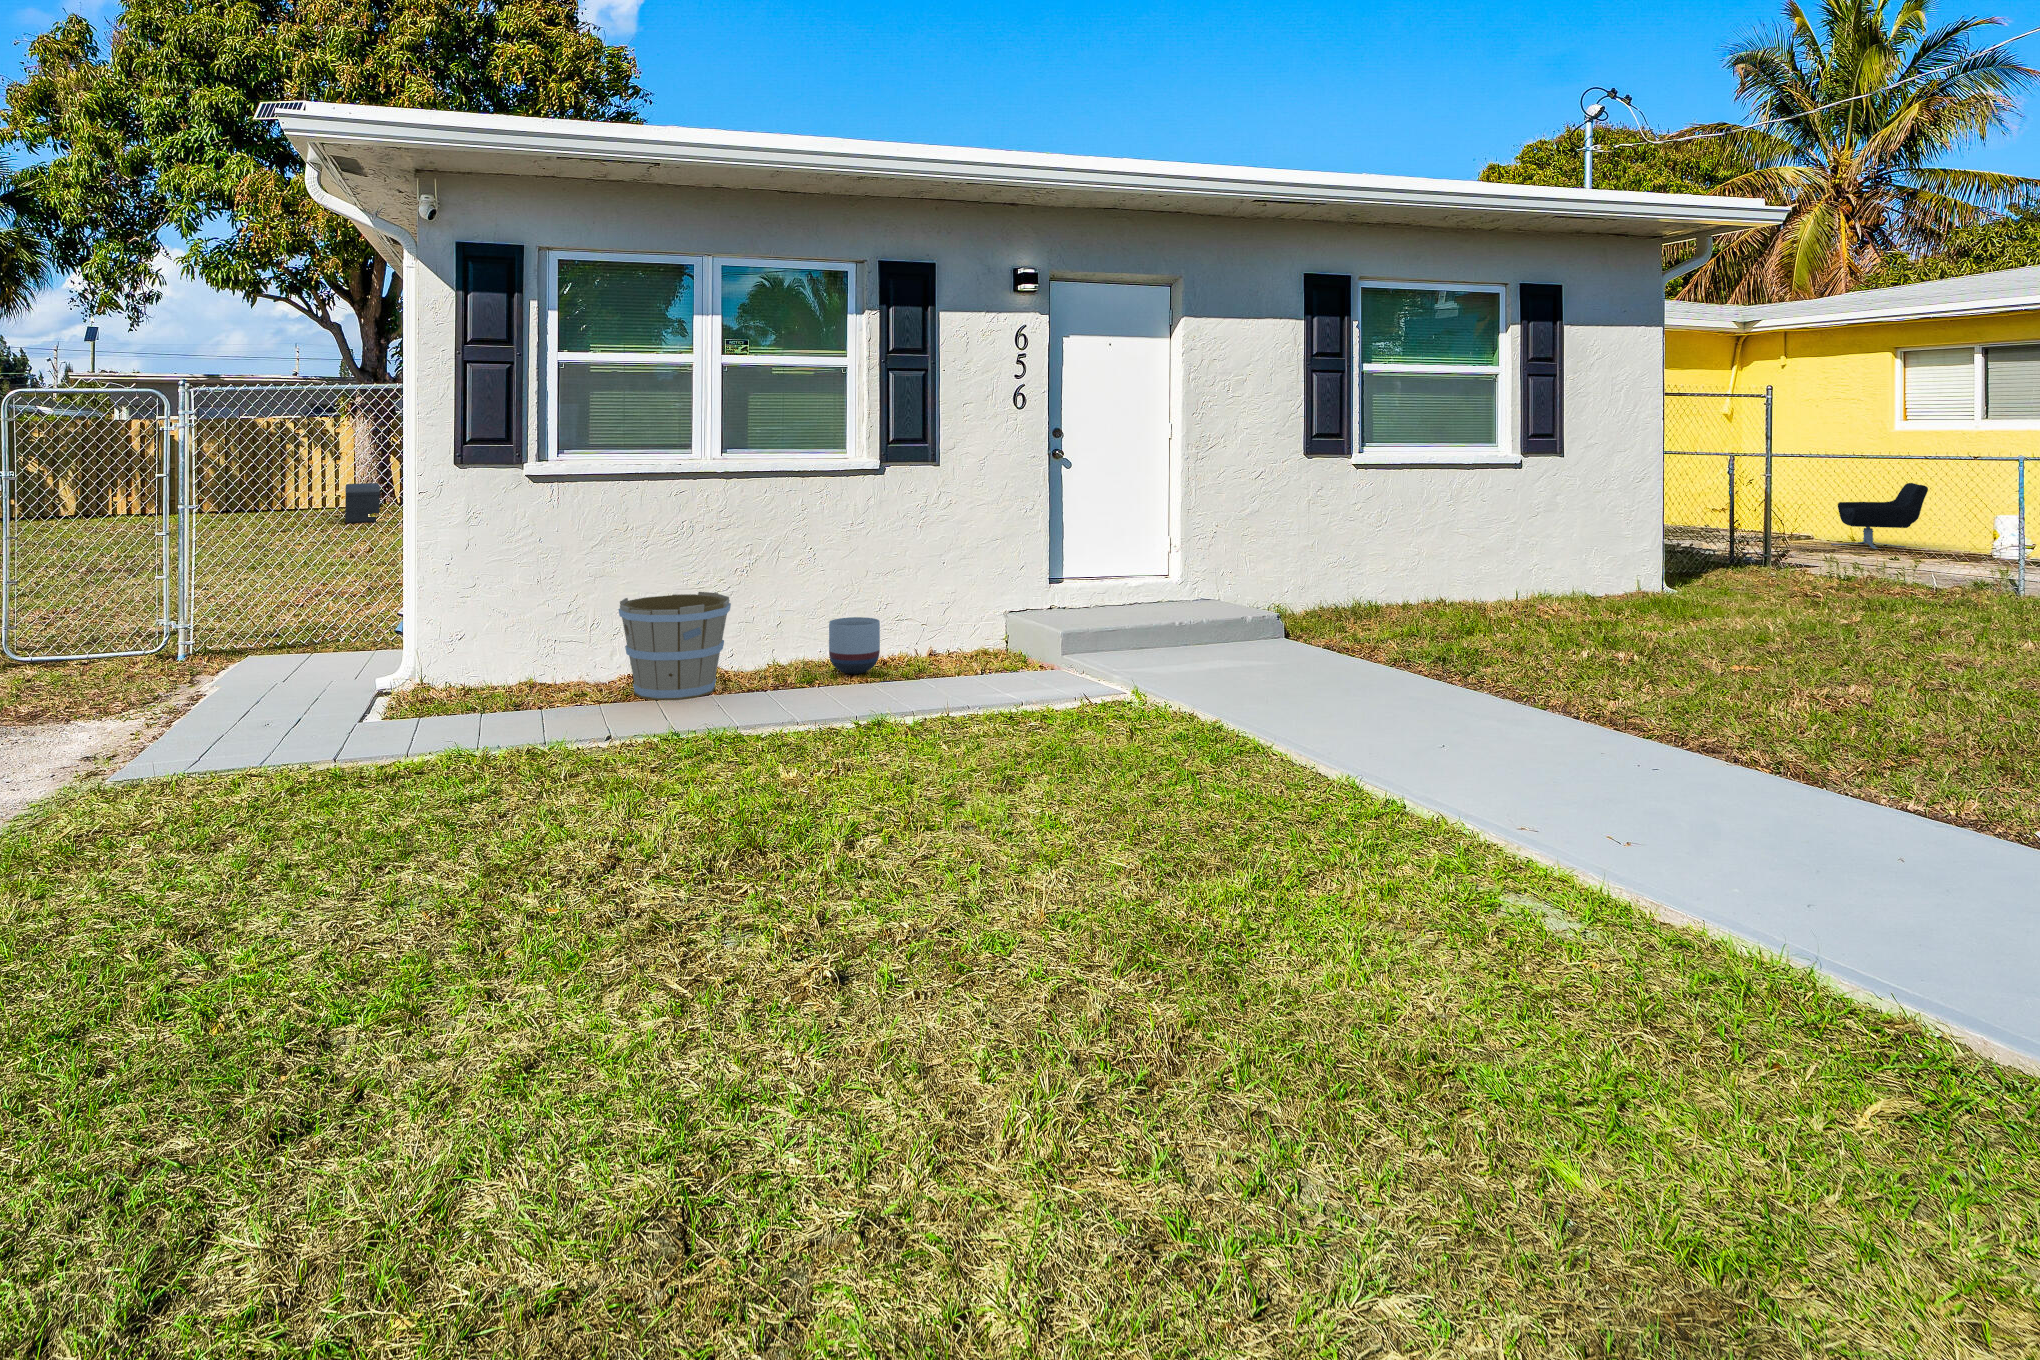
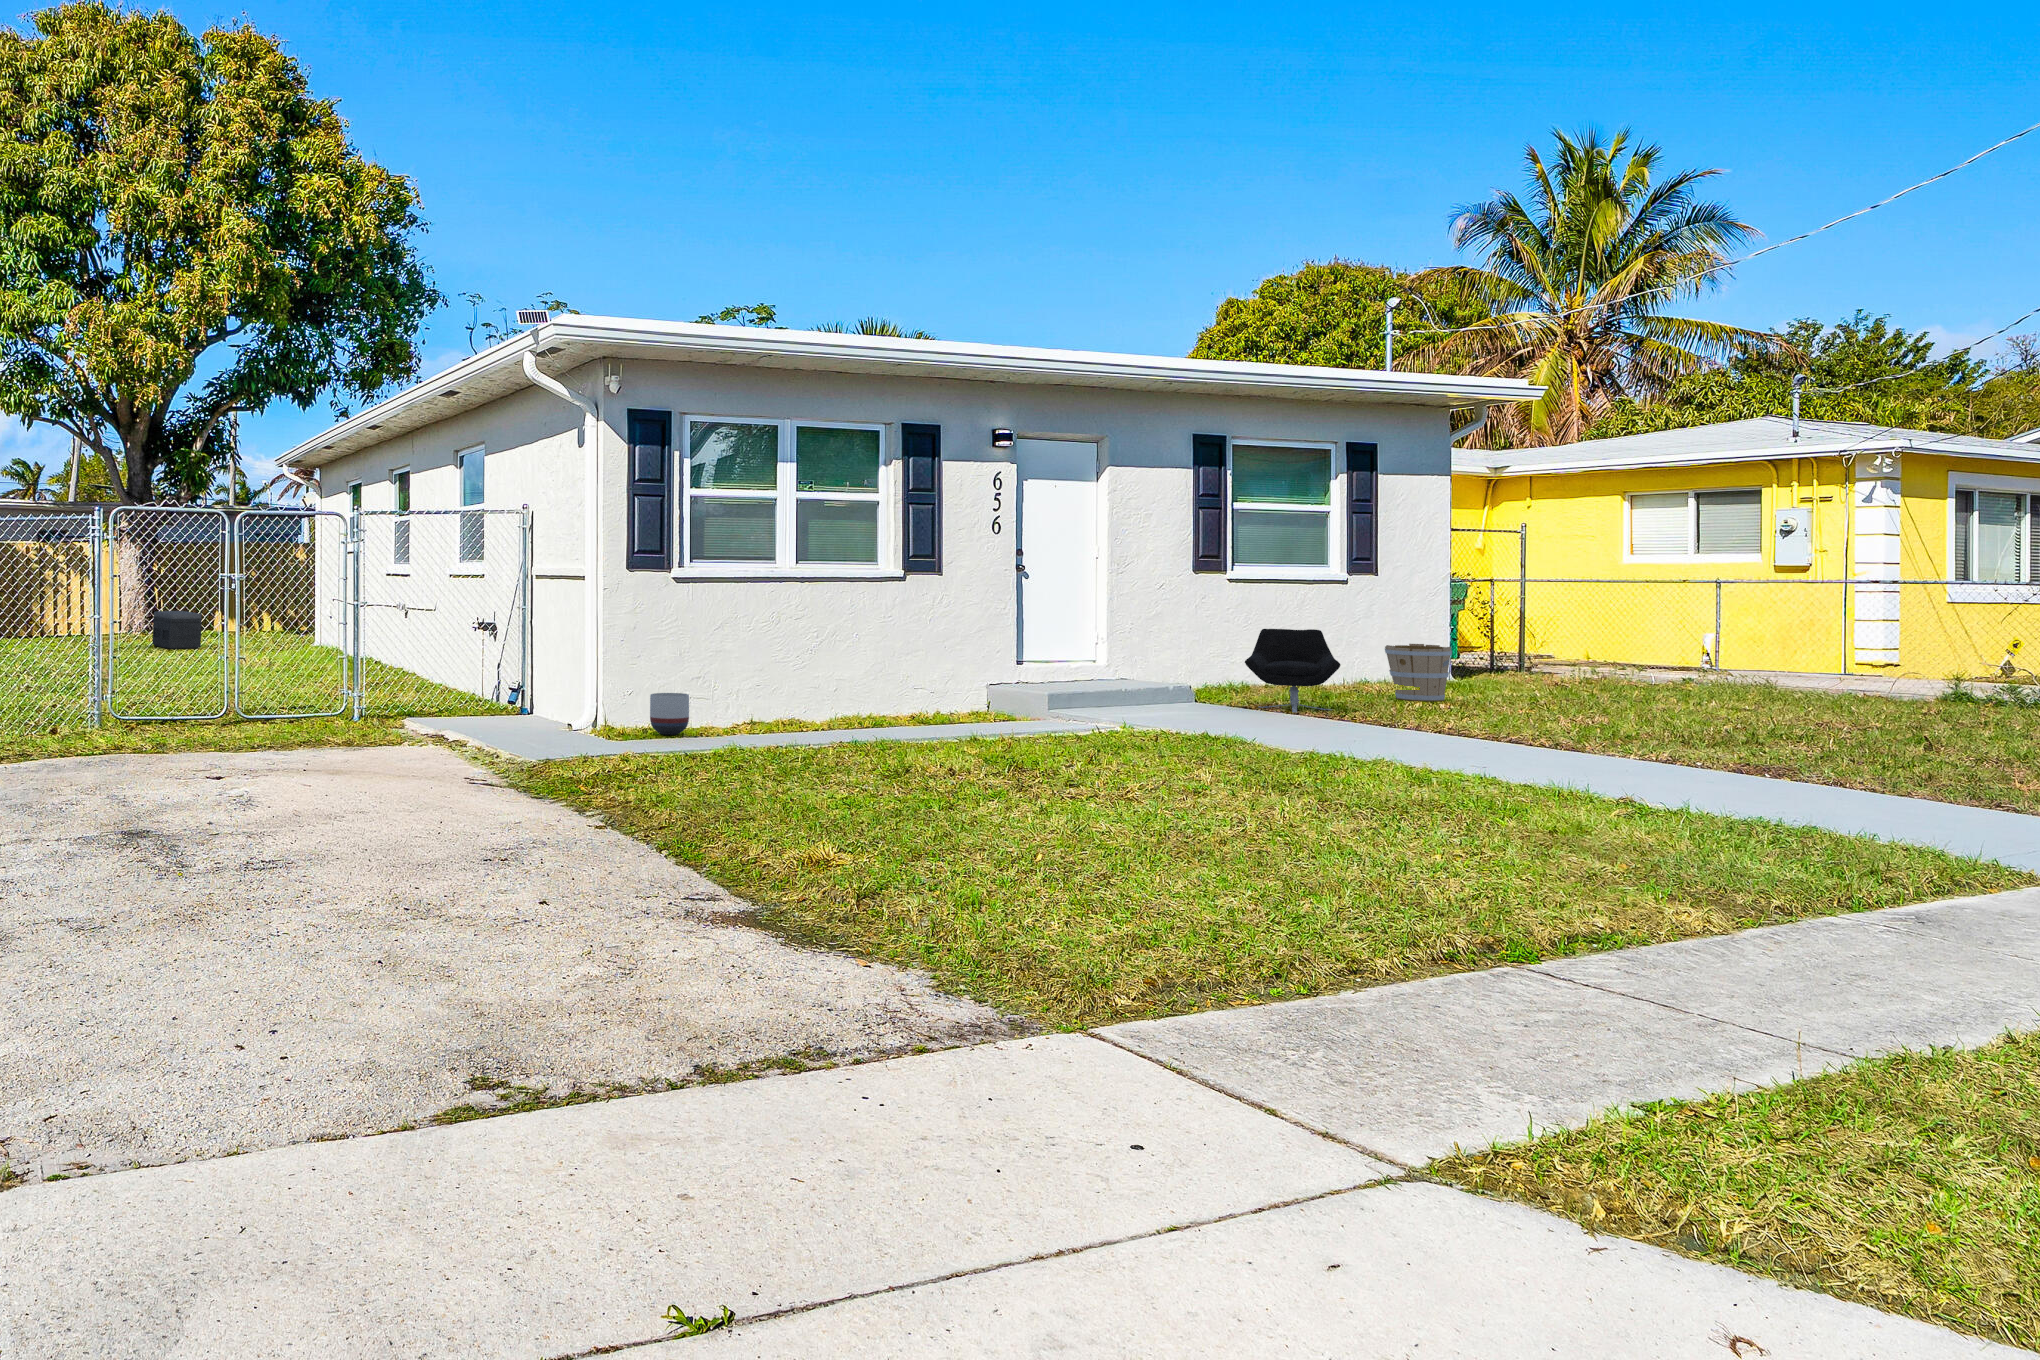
lounge chair: present [1832,483,1928,549] -> present [1245,629,1340,712]
wooden bucket: present [618,592,731,700] -> present [1385,644,1452,701]
planter: present [829,617,880,674] -> present [650,693,689,735]

